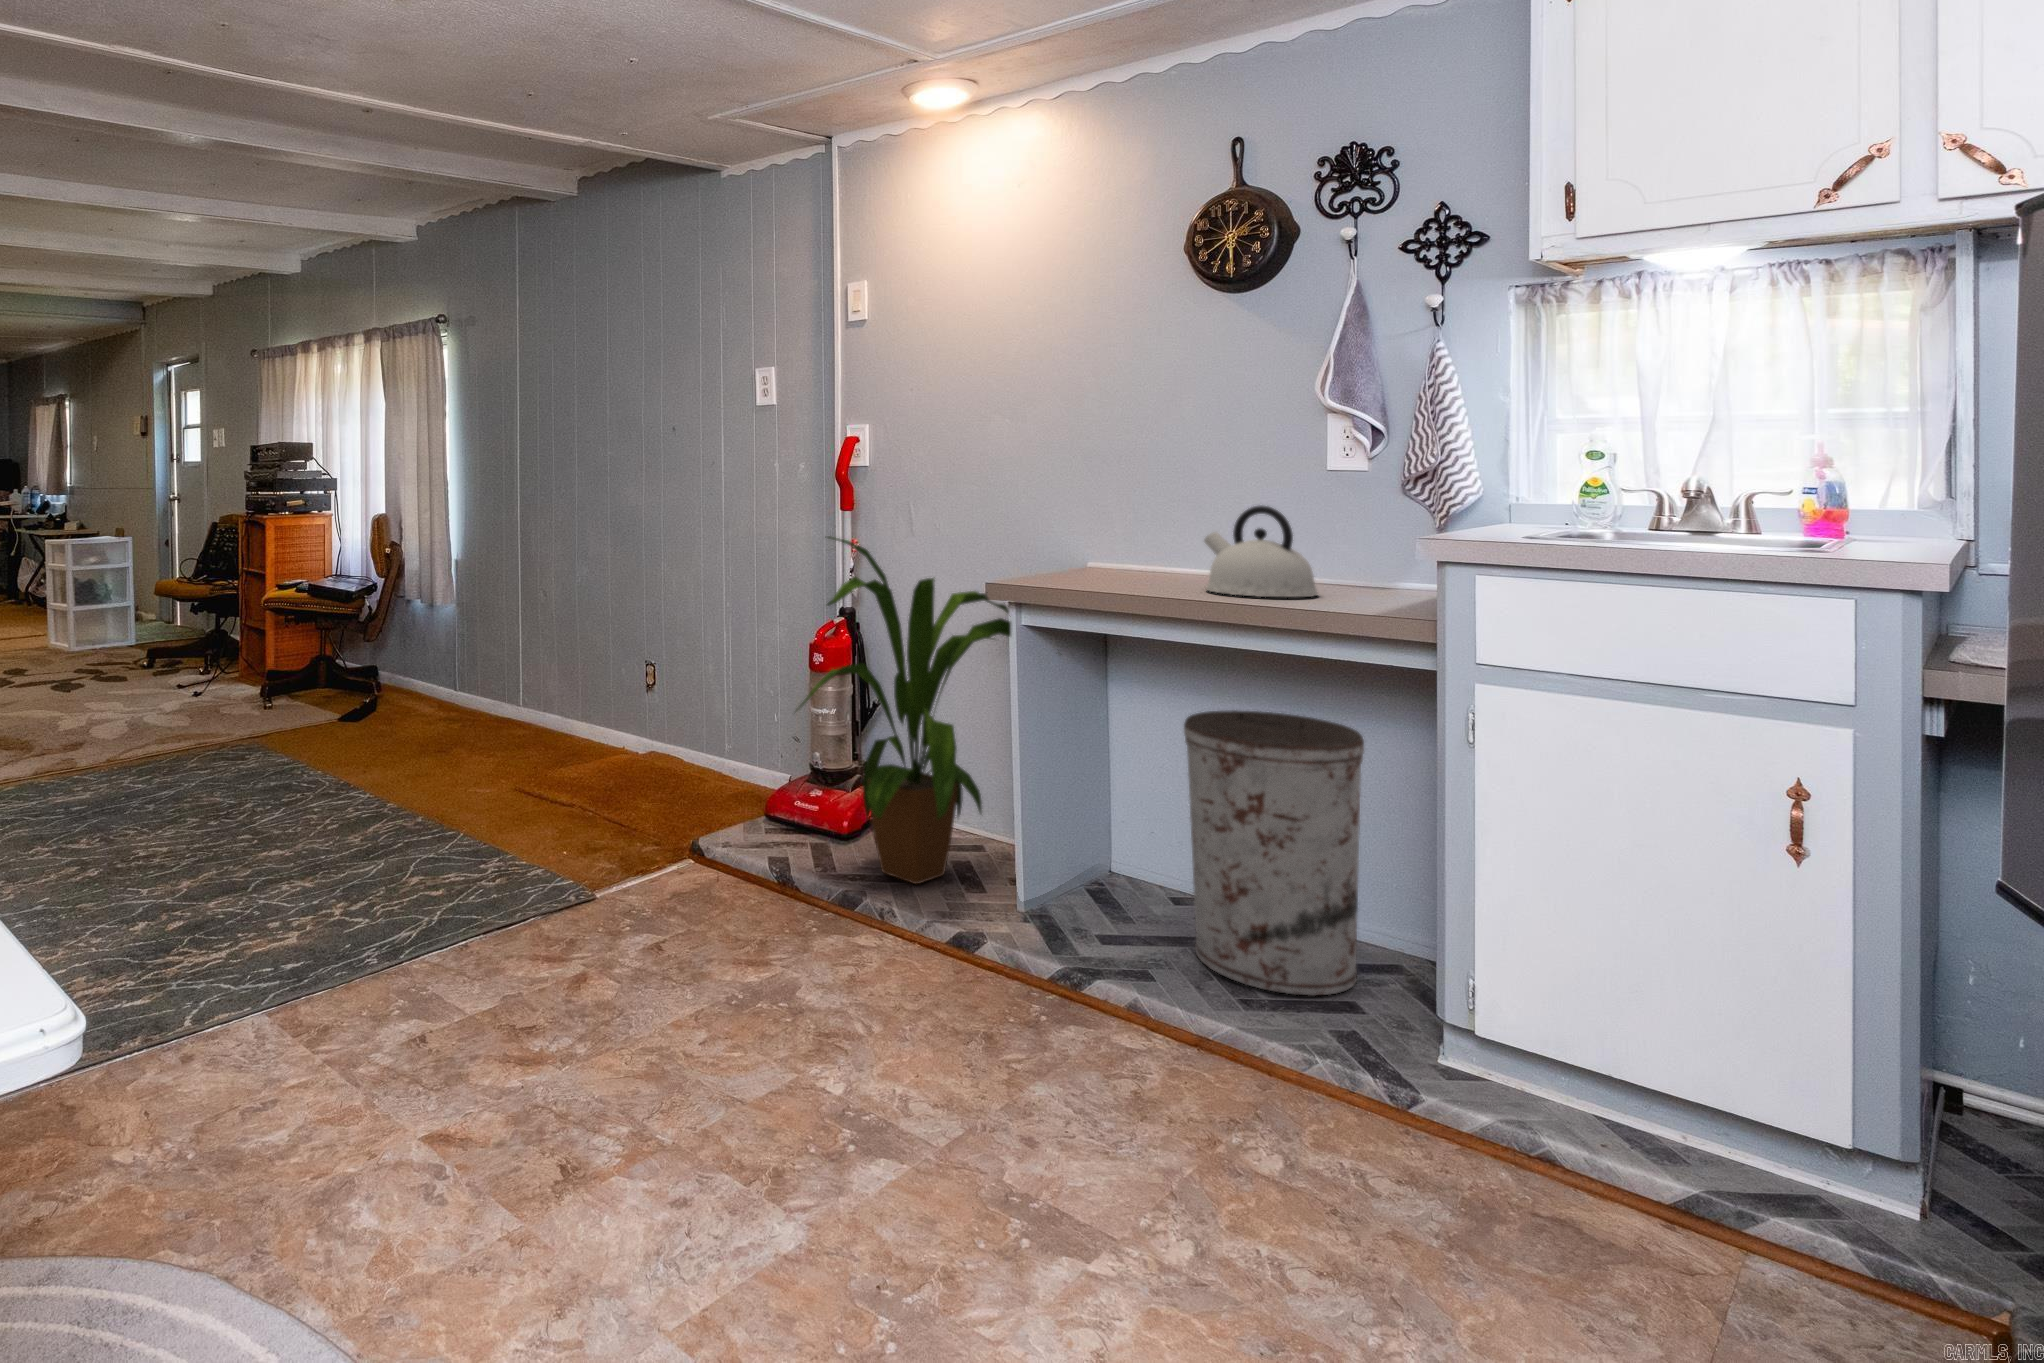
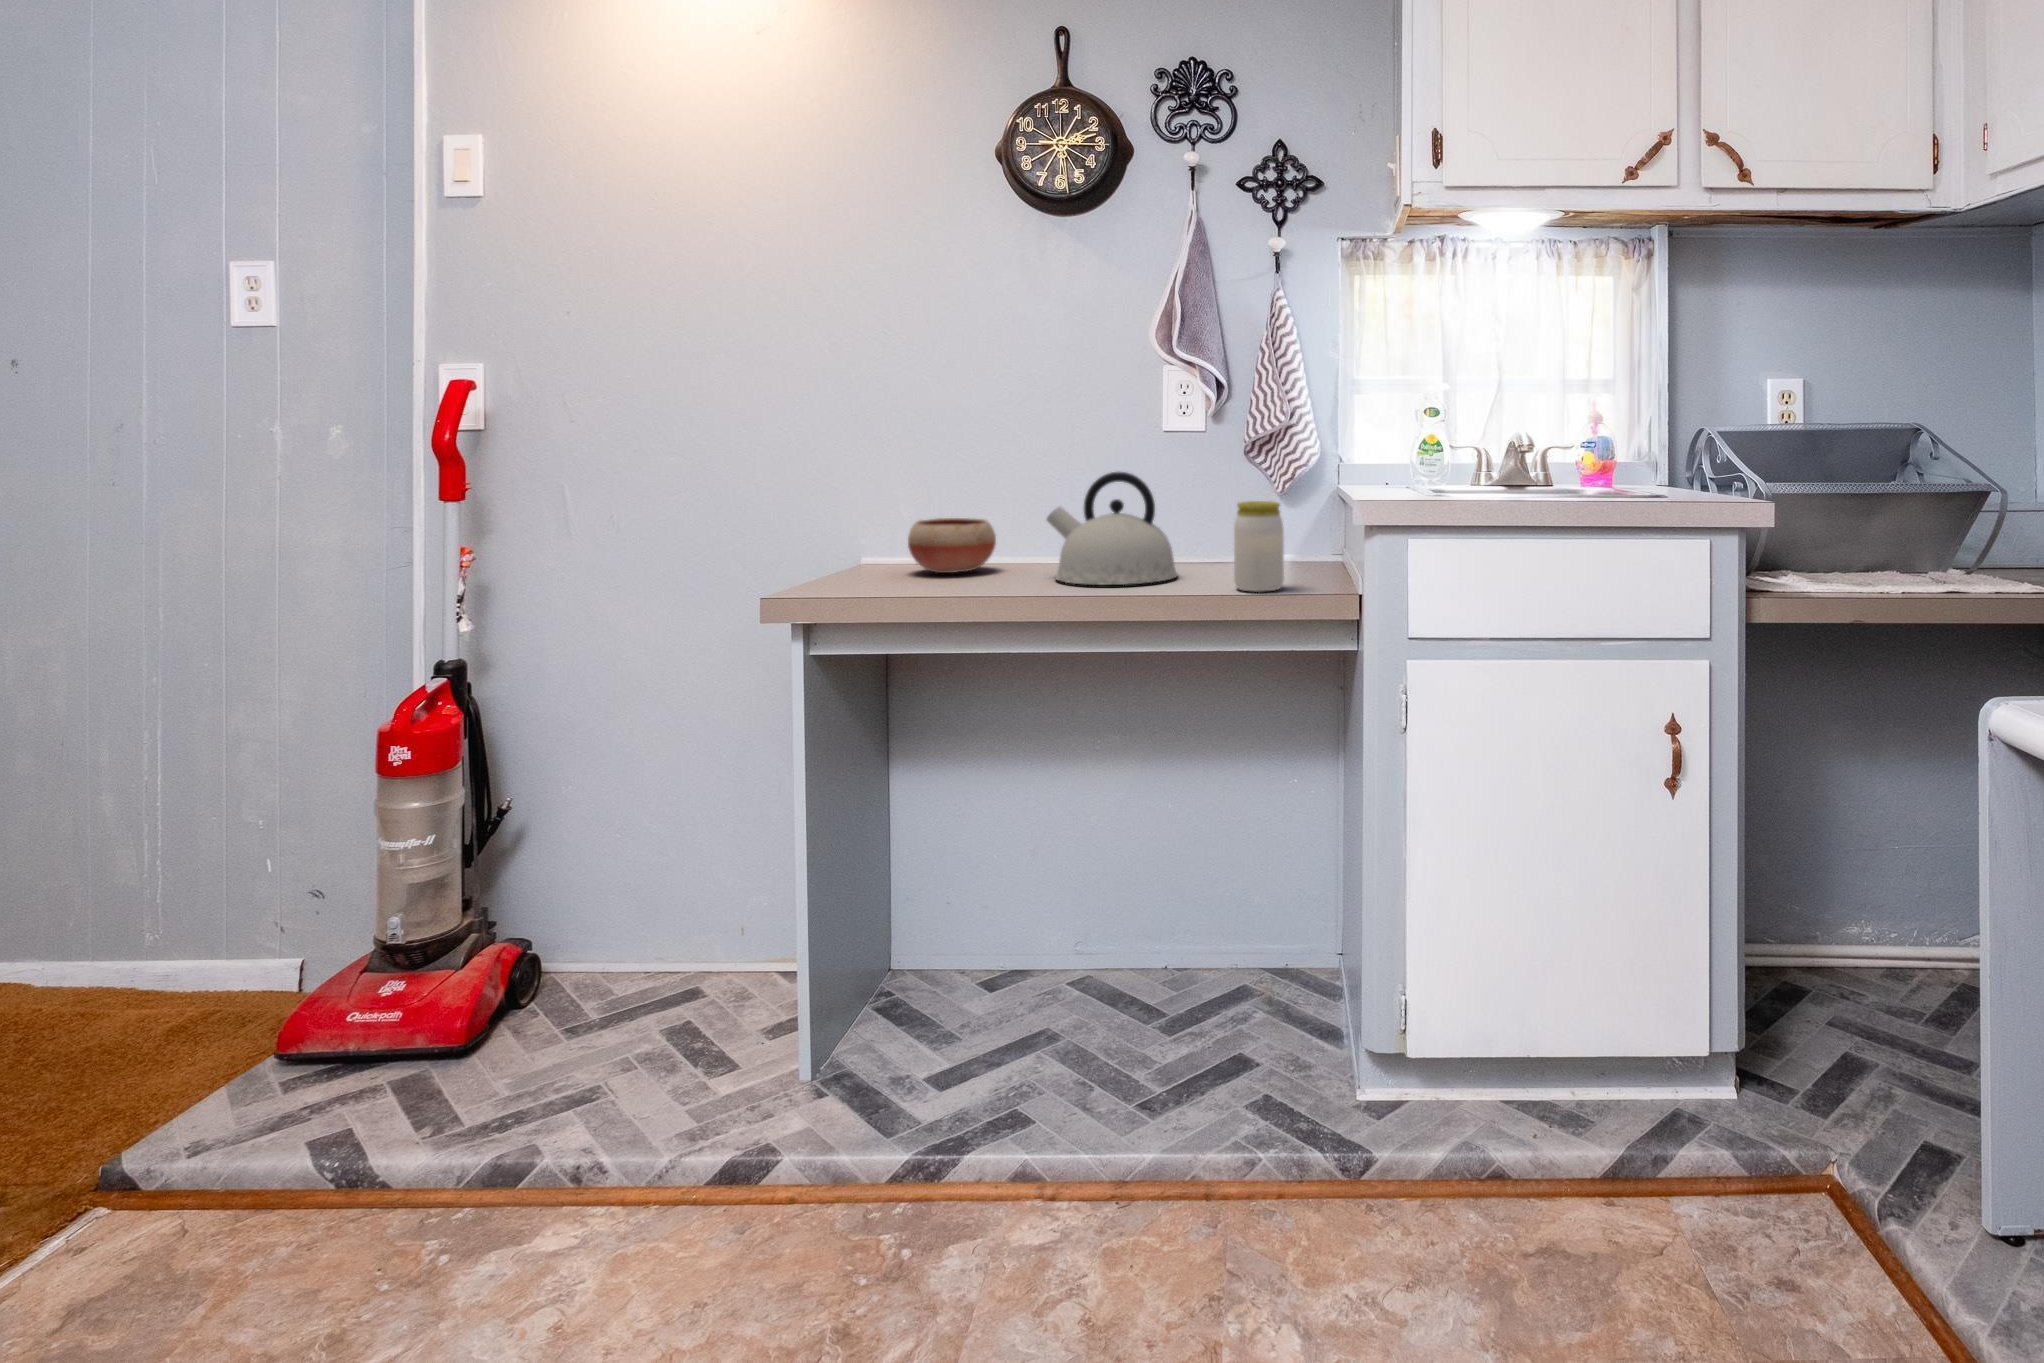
jar: none [1341,534,1392,611] -> present [1234,501,1284,592]
house plant: present [797,537,1011,884] -> none [366,550,857,1095]
bowl: none [1106,538,1177,579] -> present [908,518,996,573]
trash can: present [1184,710,1364,996] -> none [1034,713,1228,1070]

